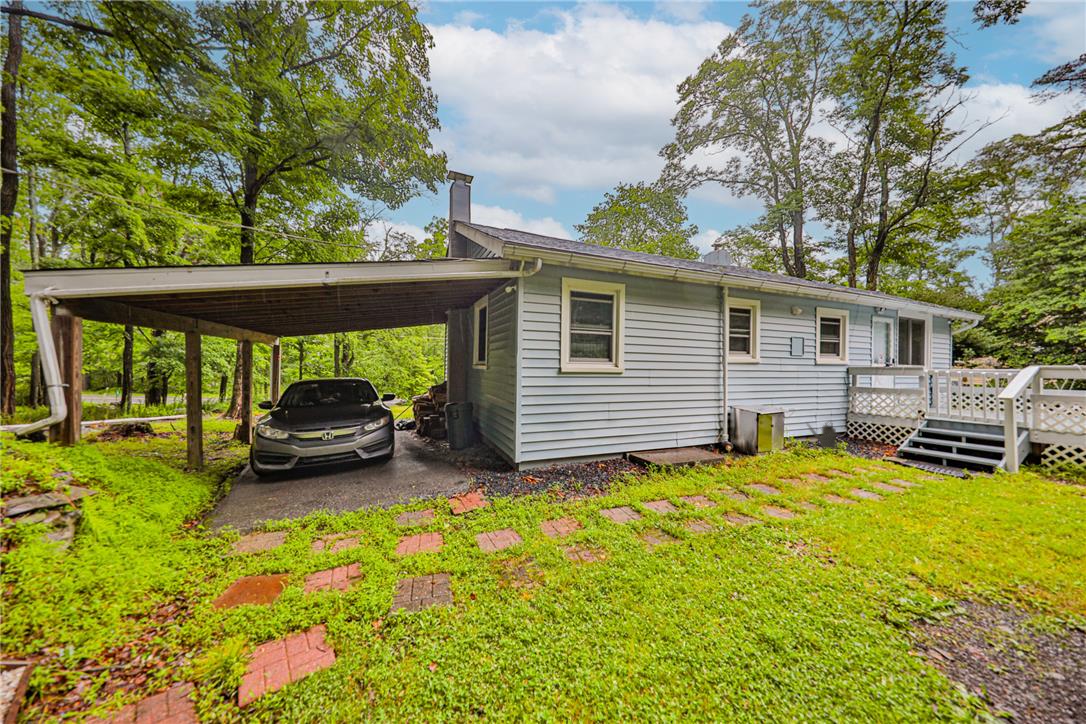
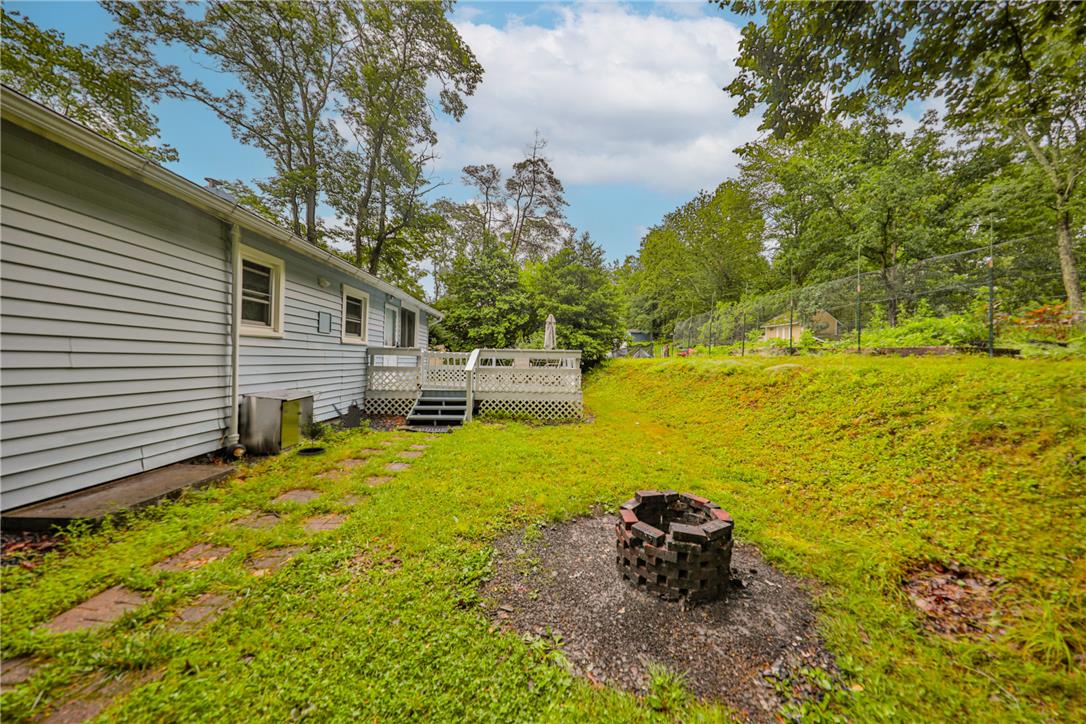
potted tree: none [769,423,797,463] -> present [297,413,327,455]

